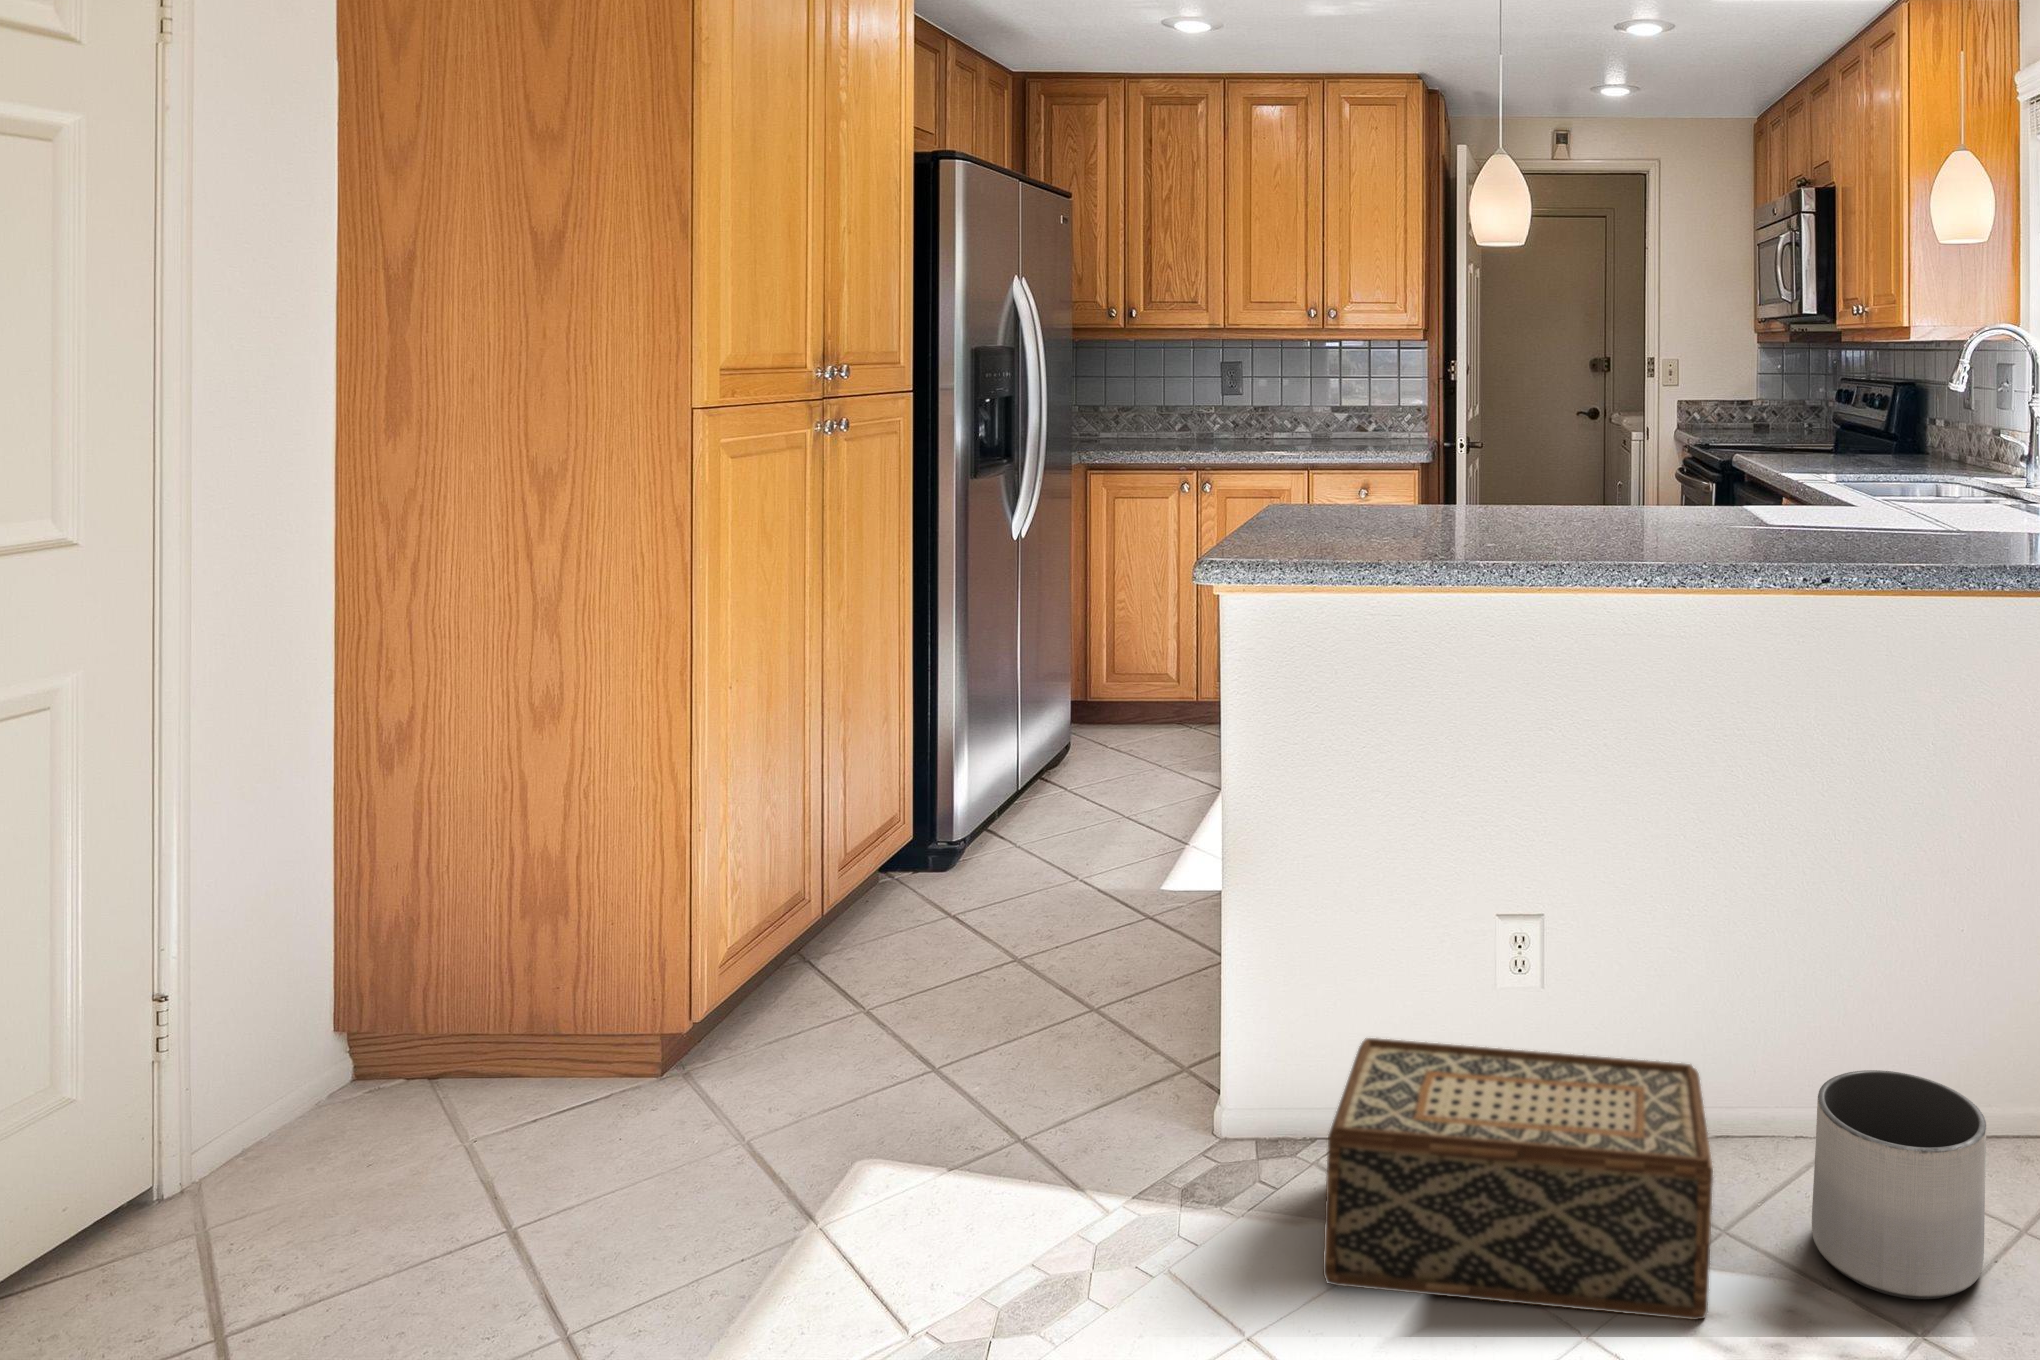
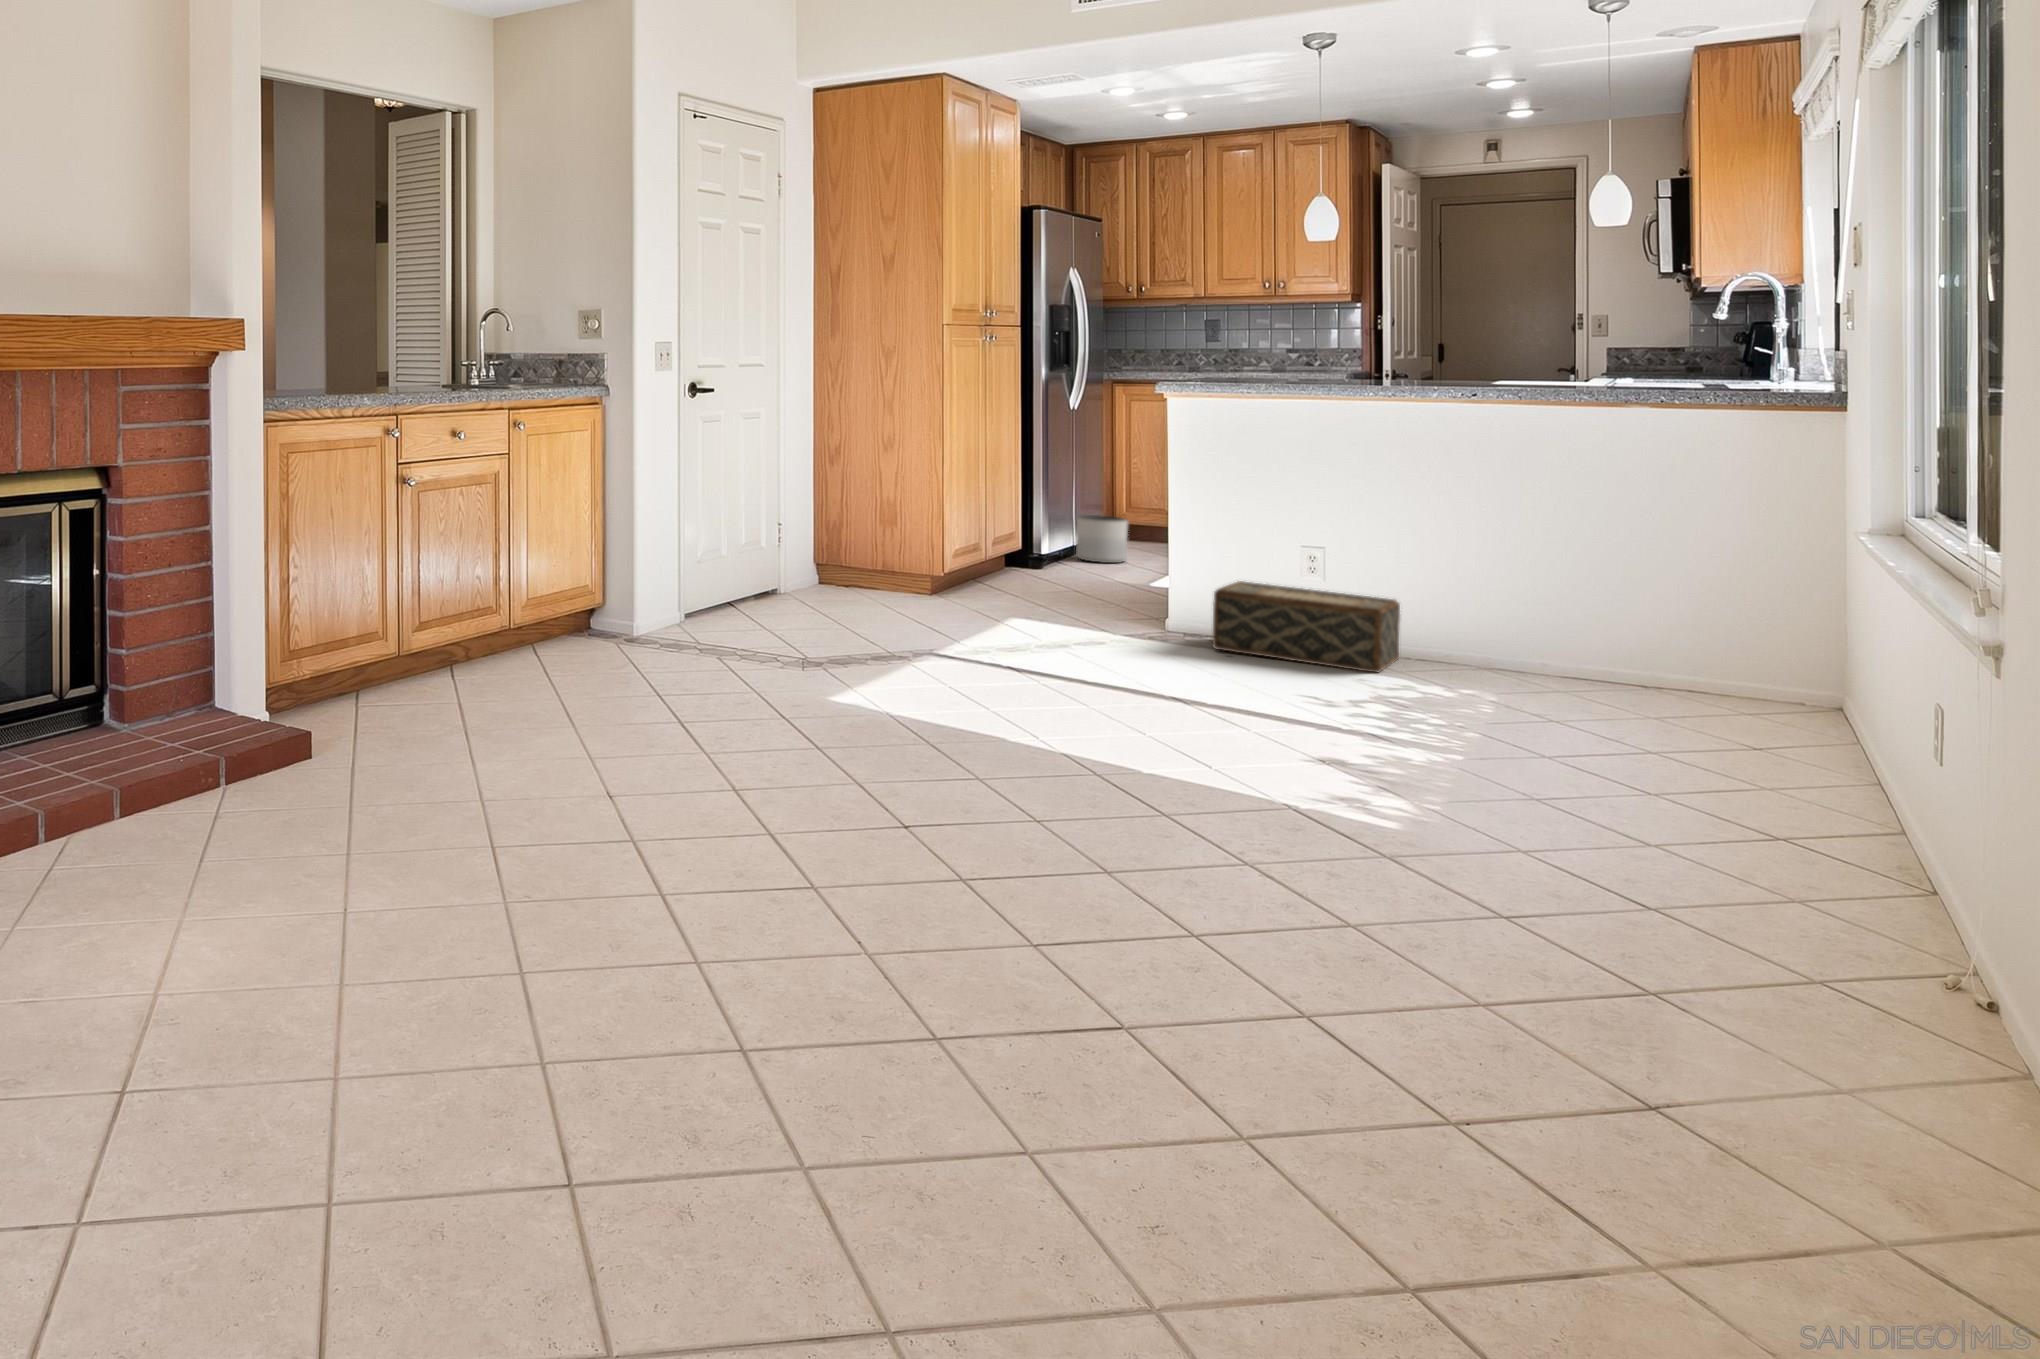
planter: present [1812,1070,1986,1299] -> present [1076,515,1128,563]

